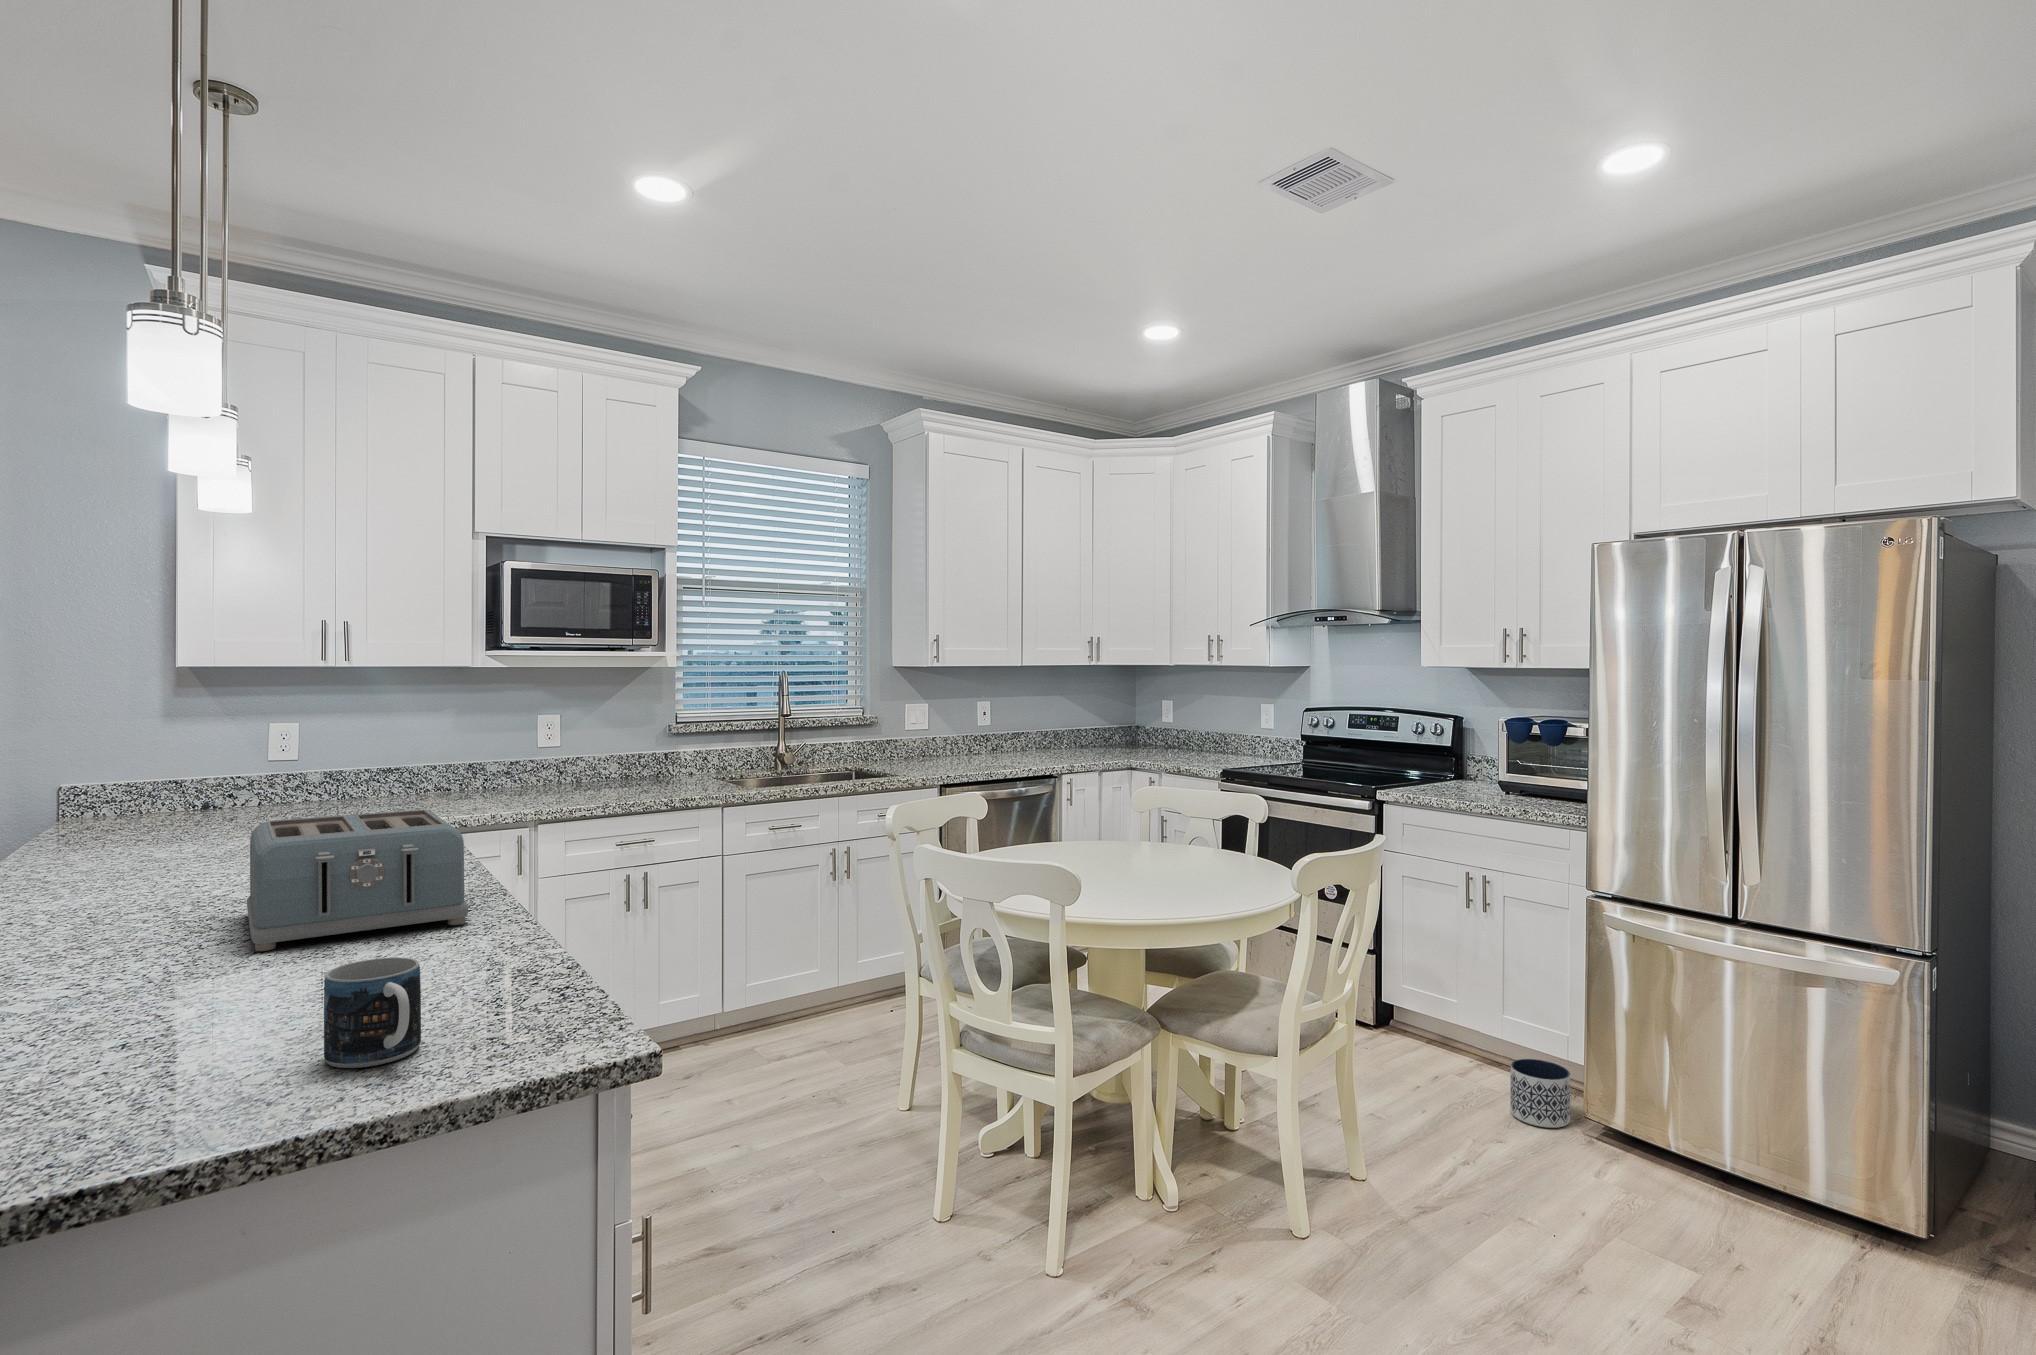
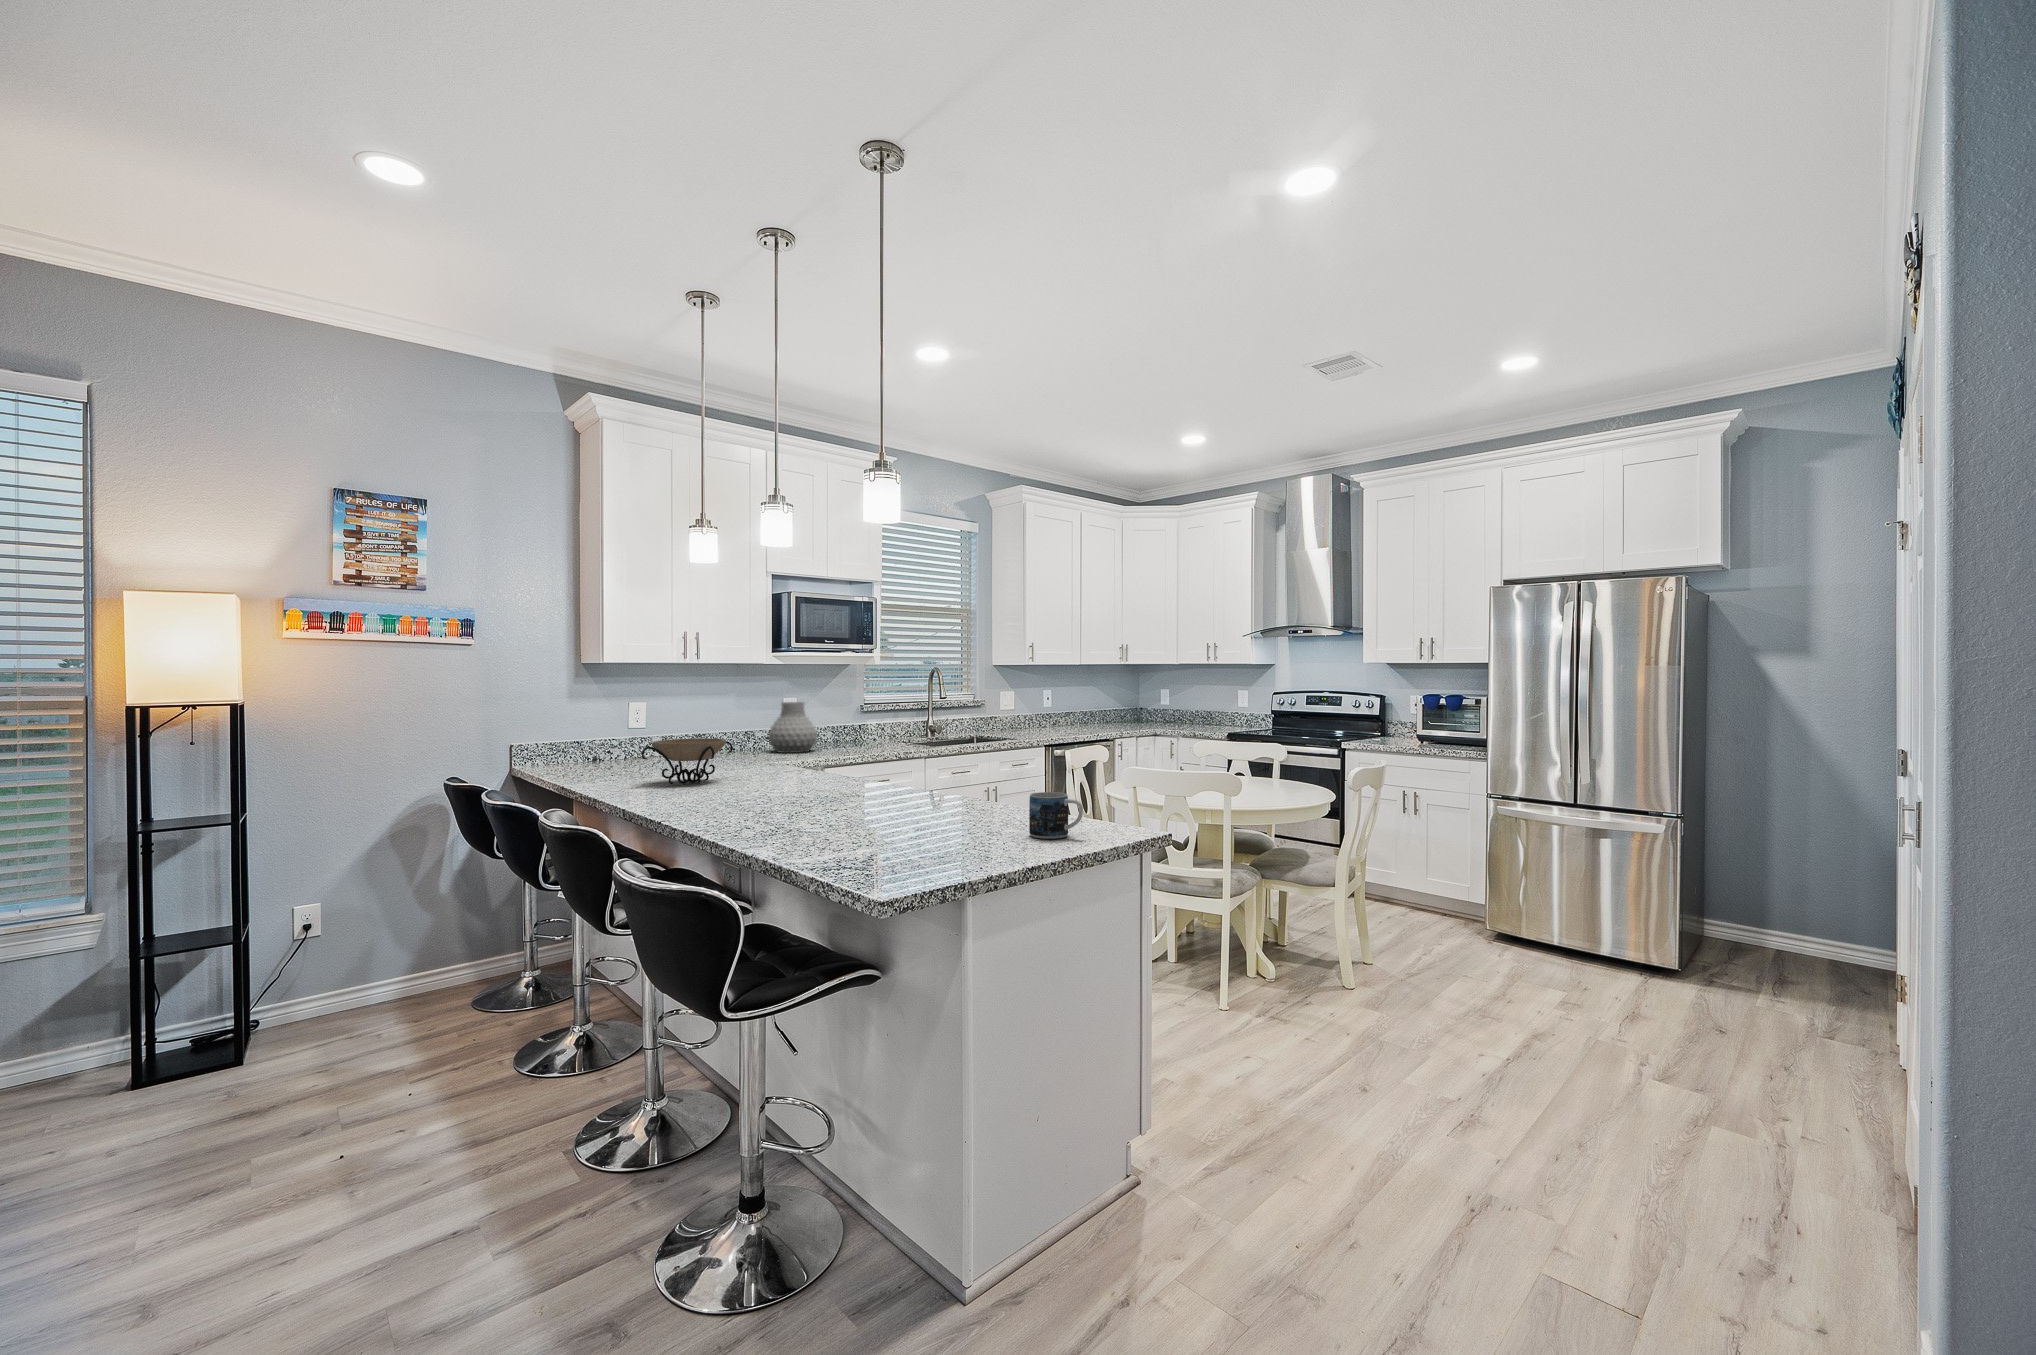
vase: none [491,722,569,798] -> present [769,702,817,753]
decorative bowl: none [74,790,274,867] -> present [641,738,733,784]
toaster: present [247,809,469,951] -> none [815,741,953,811]
planter: present [1510,1059,1570,1128] -> none [1441,901,1478,940]

